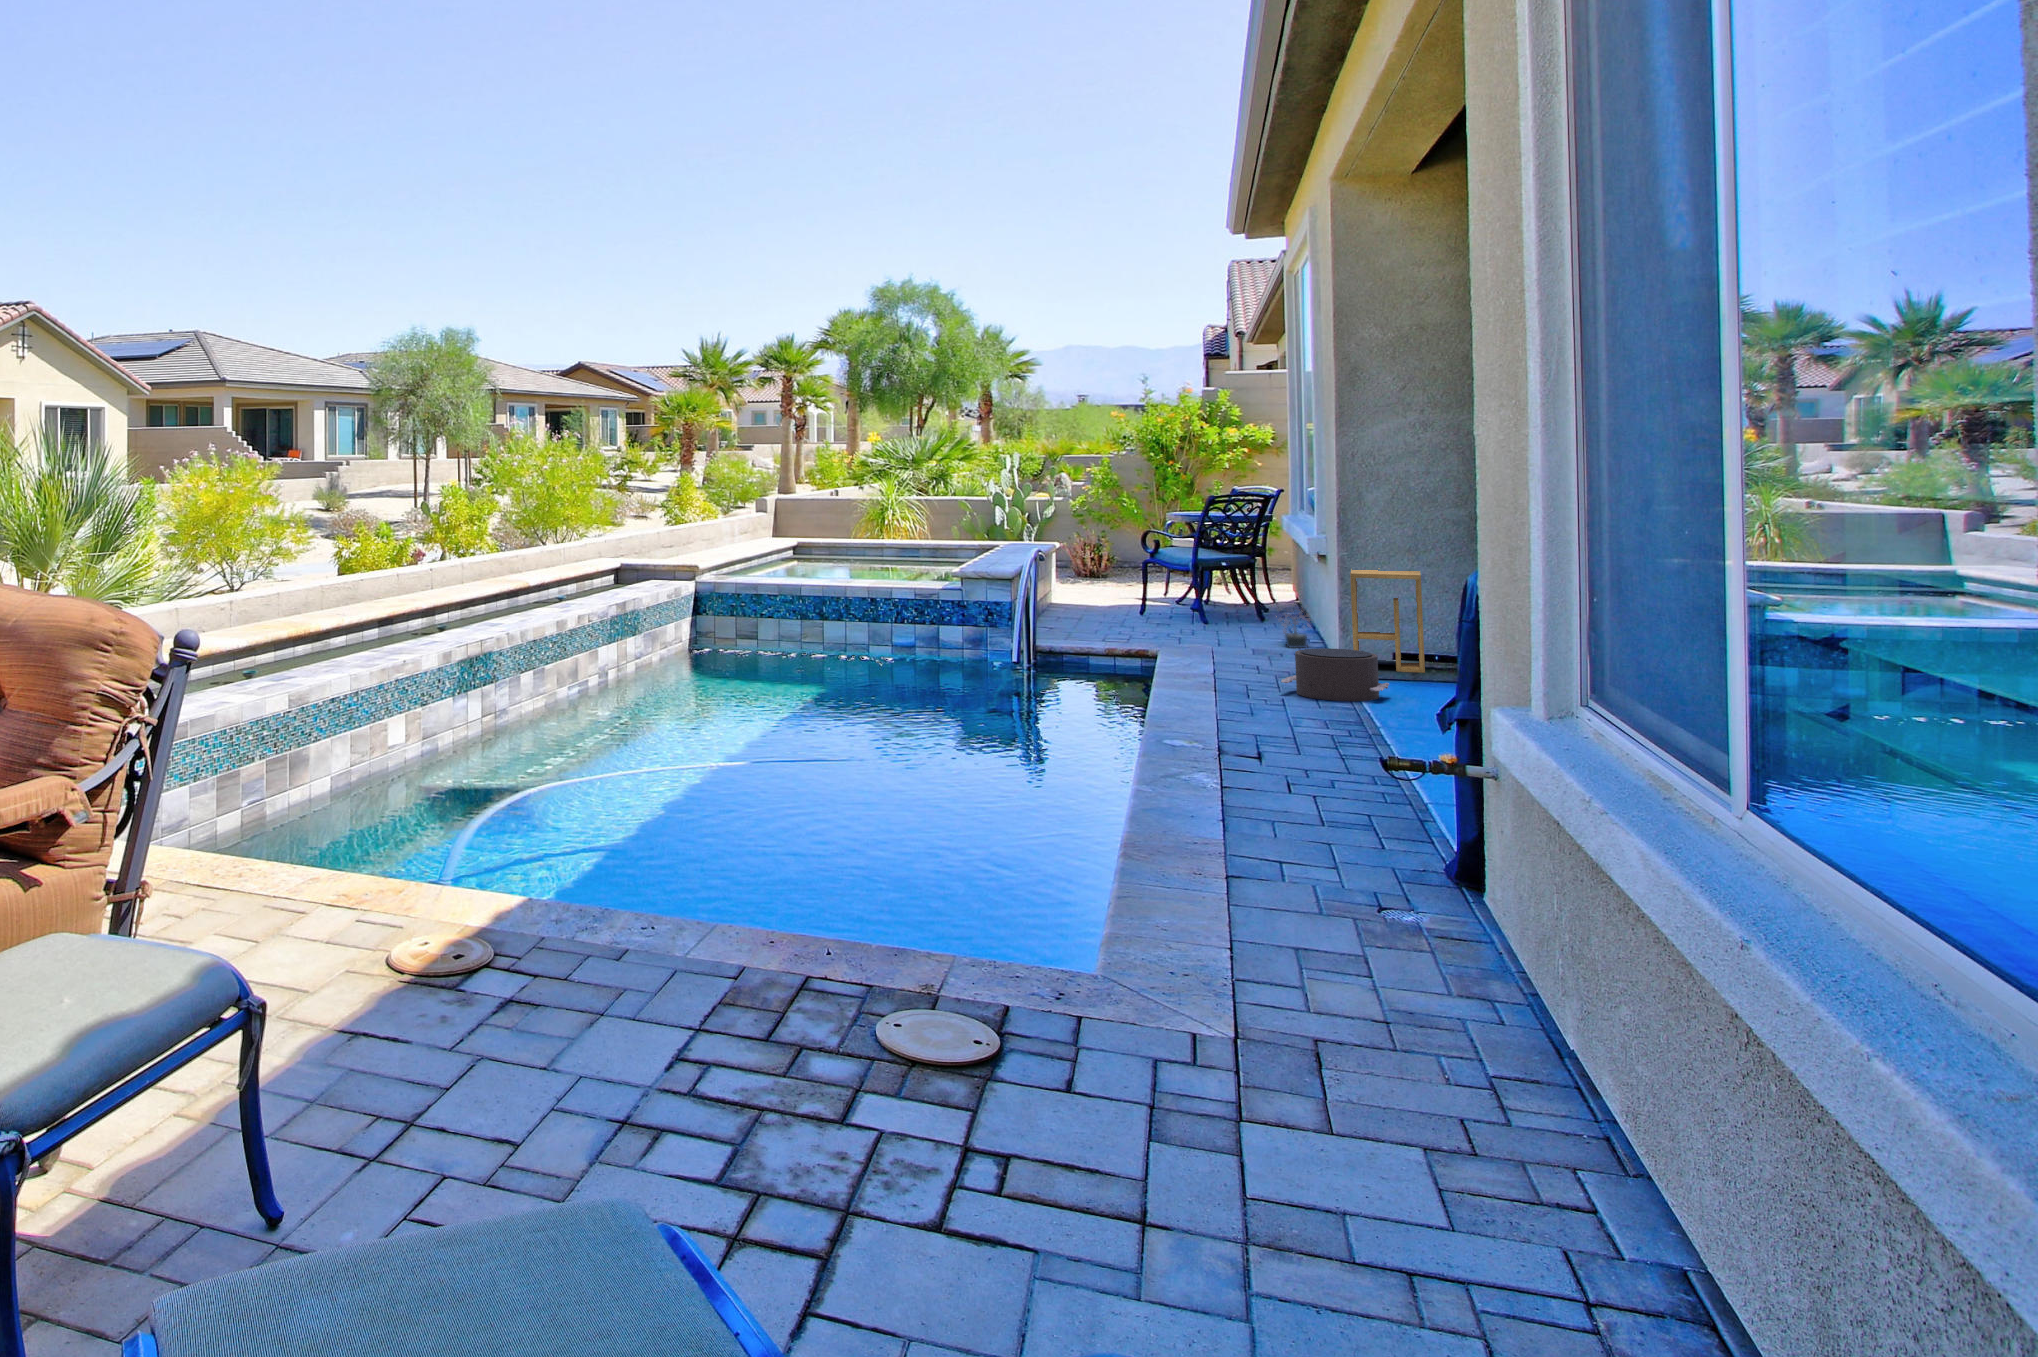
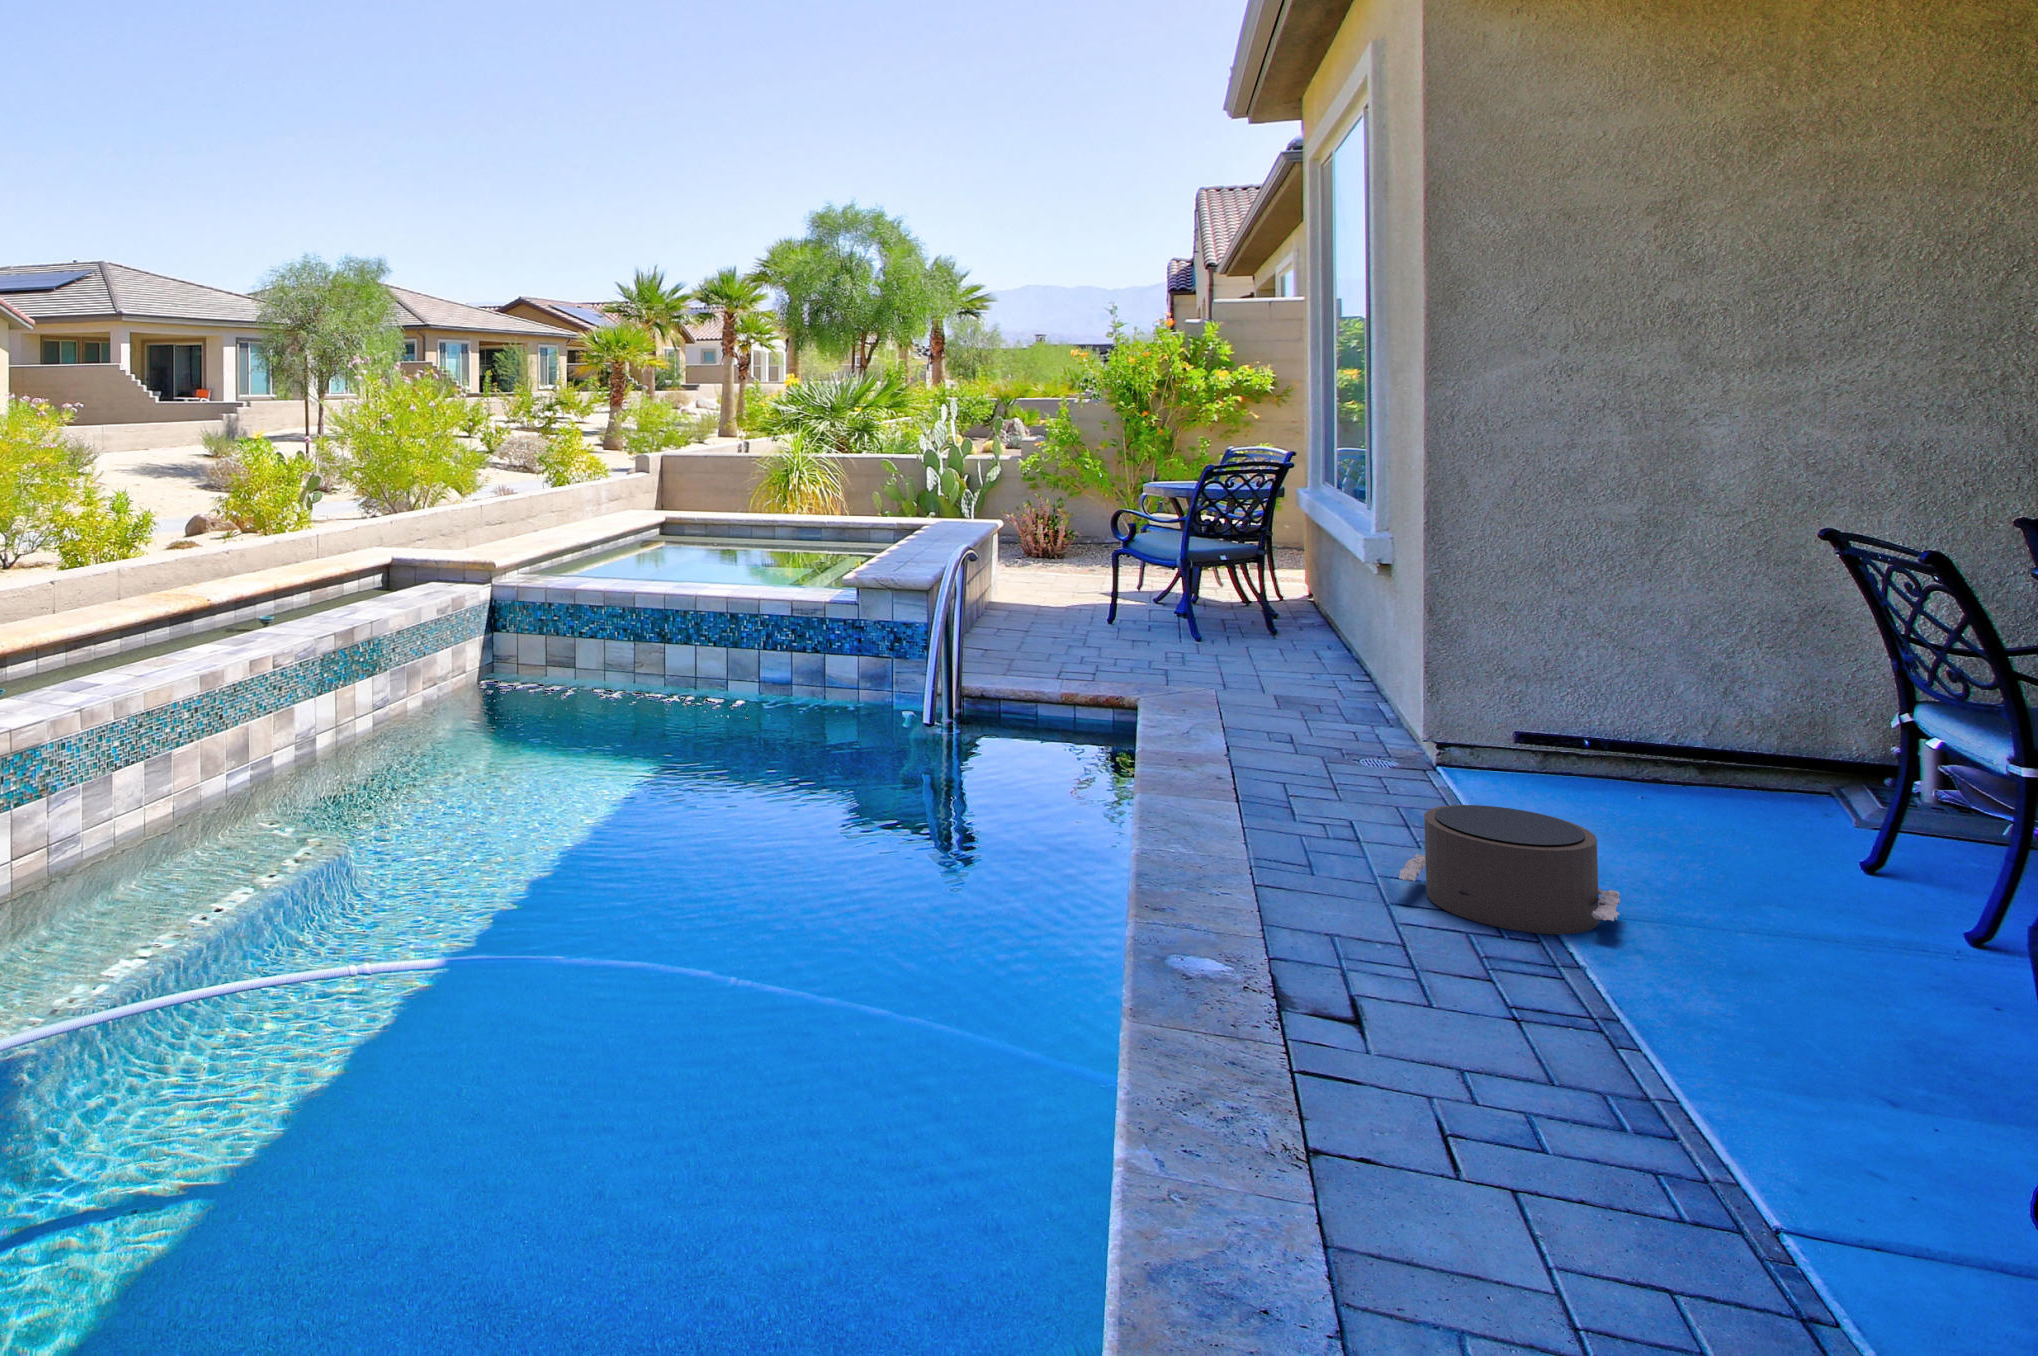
side table: present [1350,570,1425,673] -> none [1477,618,1627,820]
decorative plant: present [1276,603,1310,648] -> none [1326,655,1390,733]

